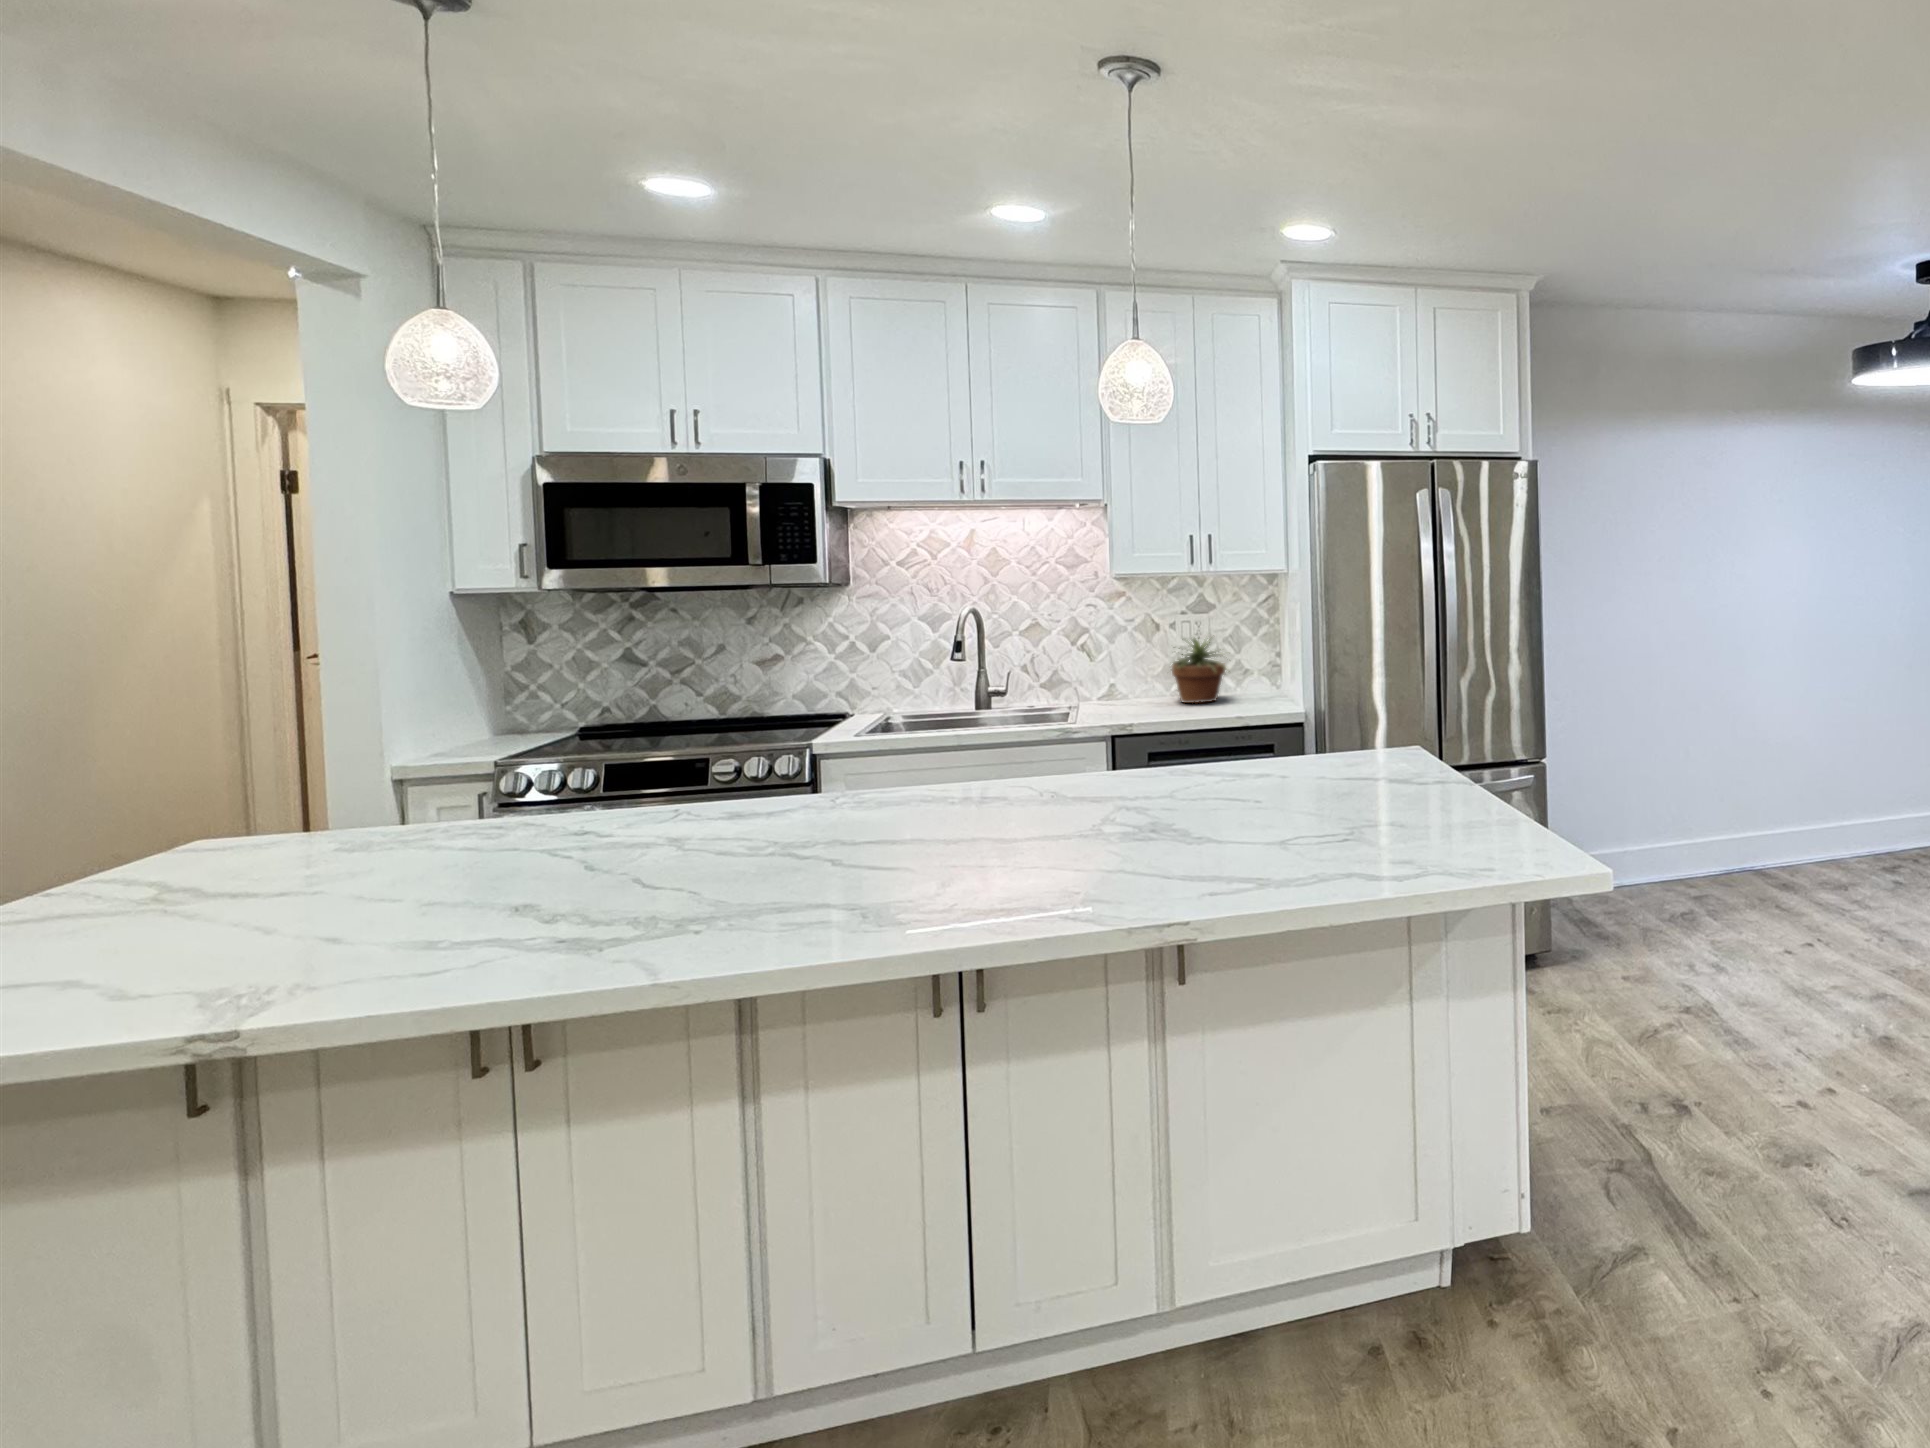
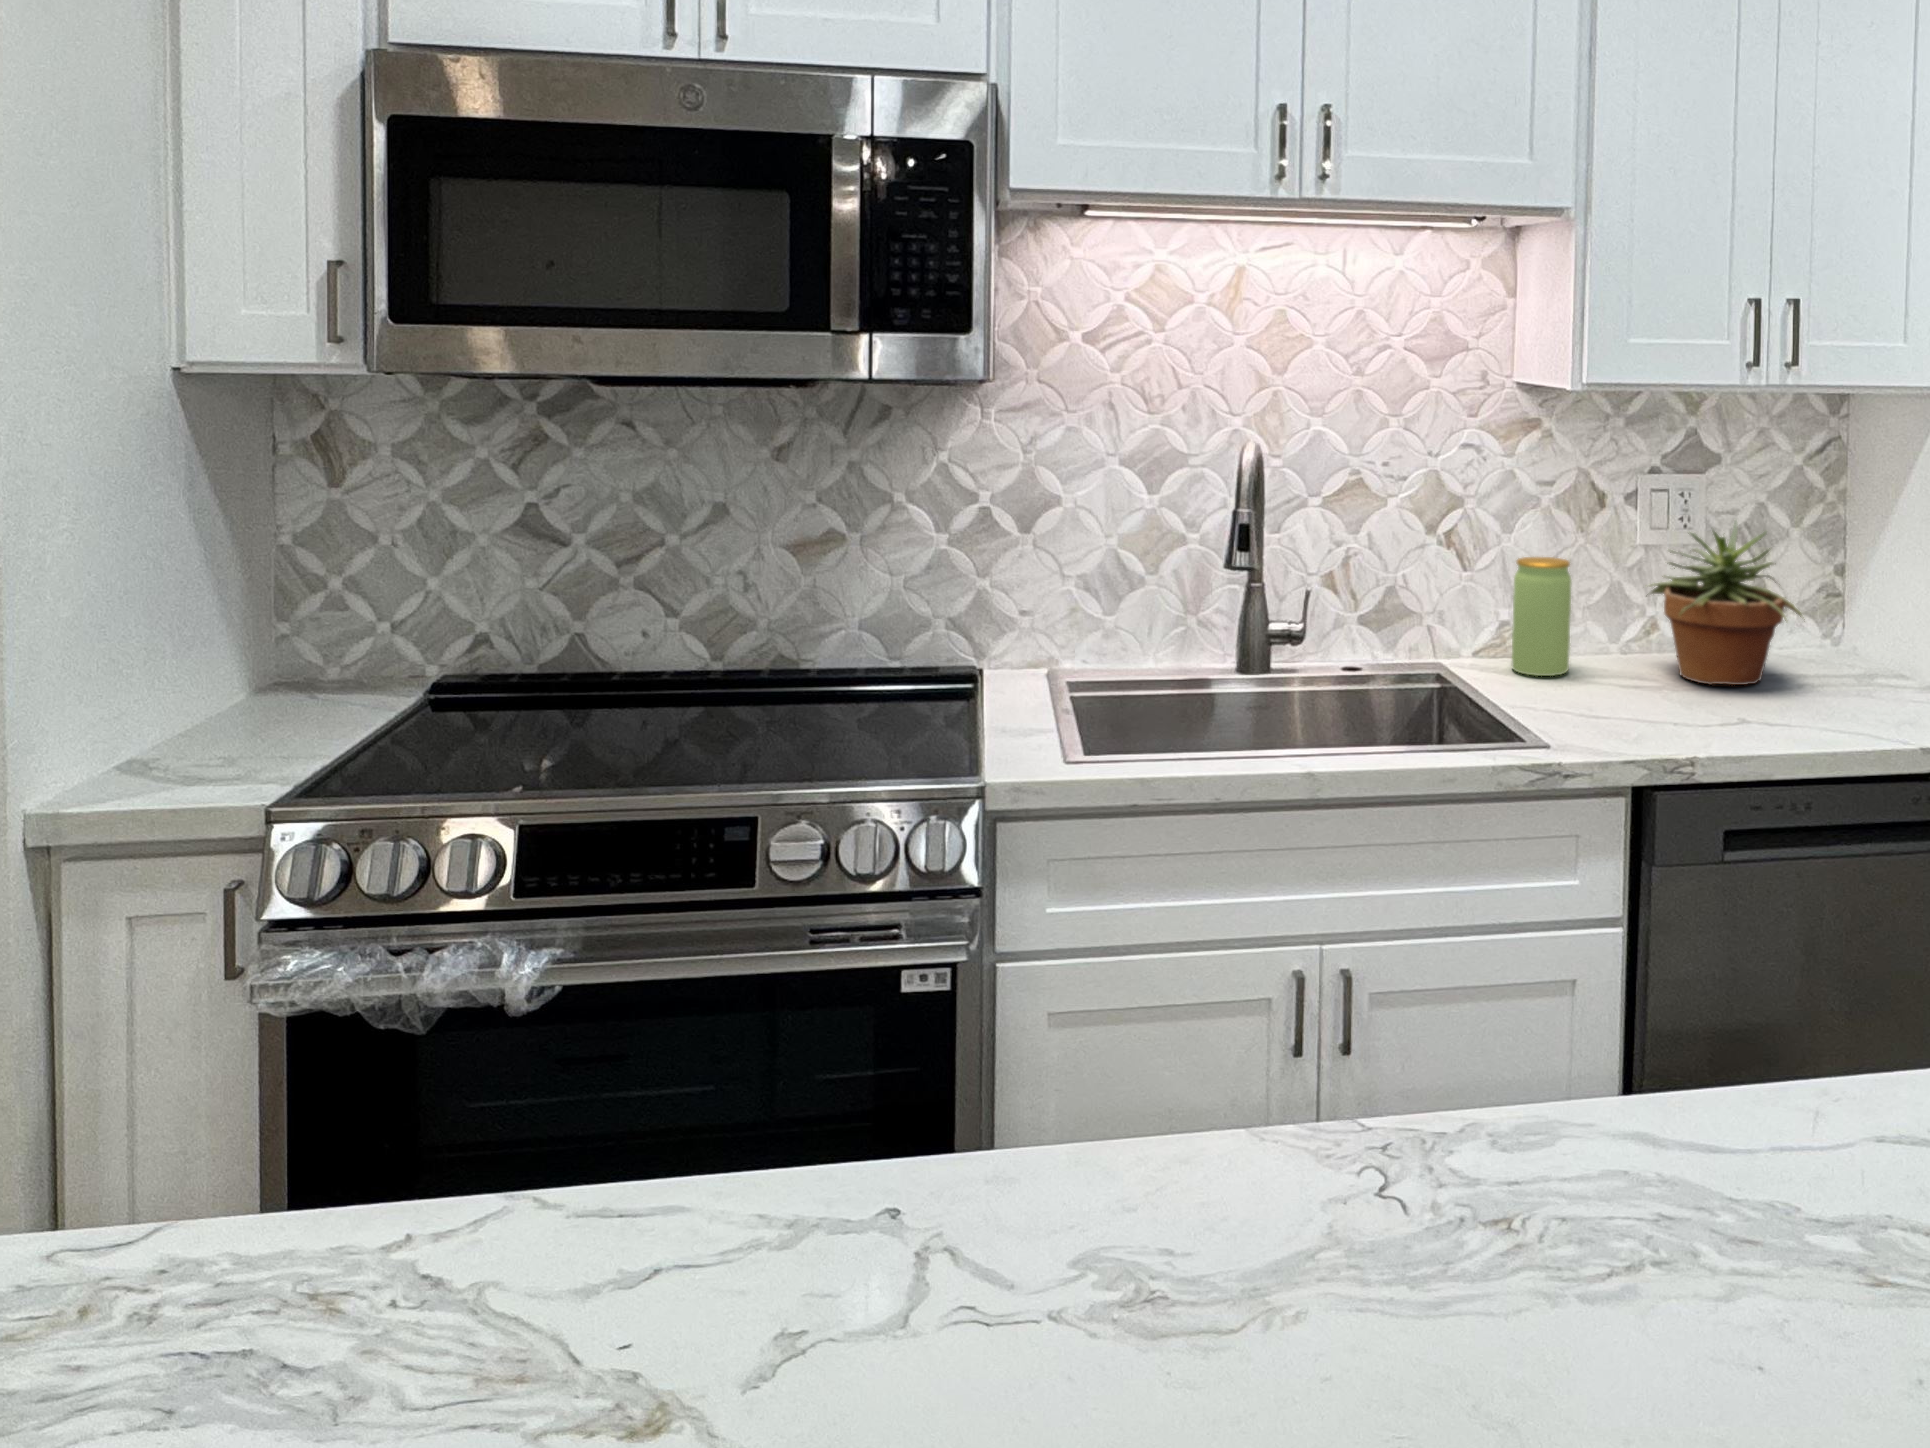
jar: none [1103,653,1131,704] -> present [1512,557,1571,676]

